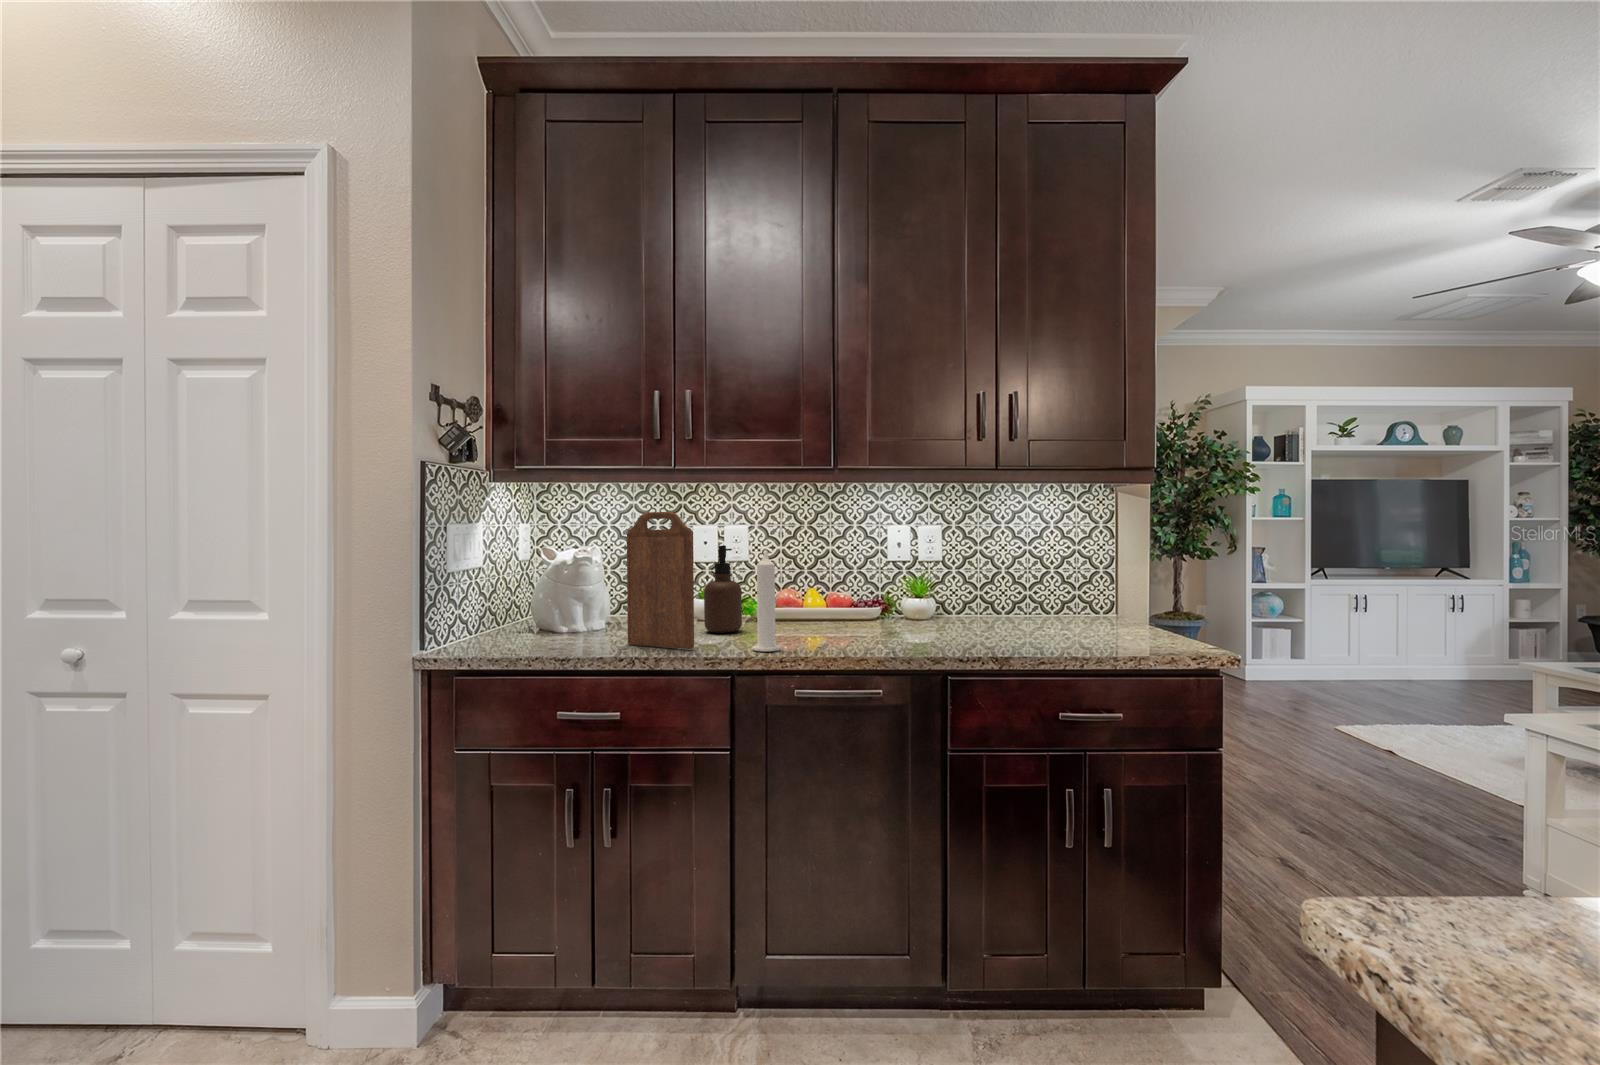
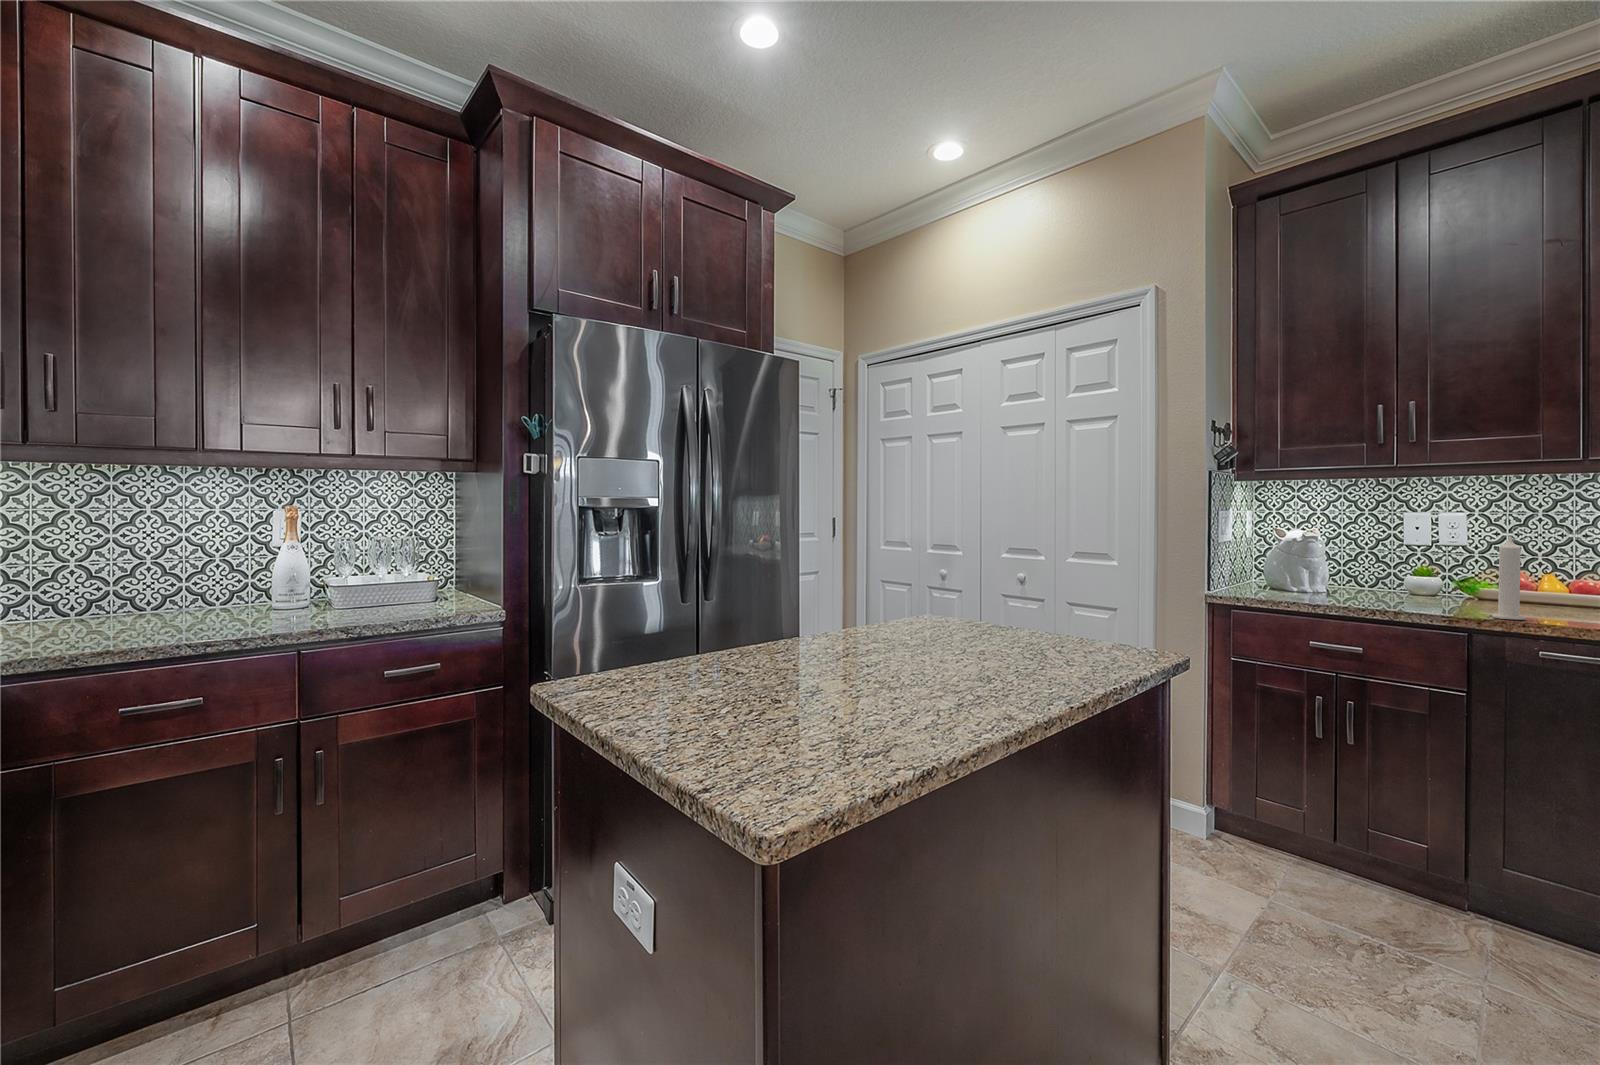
cutting board: present [627,512,694,649] -> none [1356,504,1428,611]
soap dispenser: present [704,546,742,633] -> none [1427,531,1470,603]

